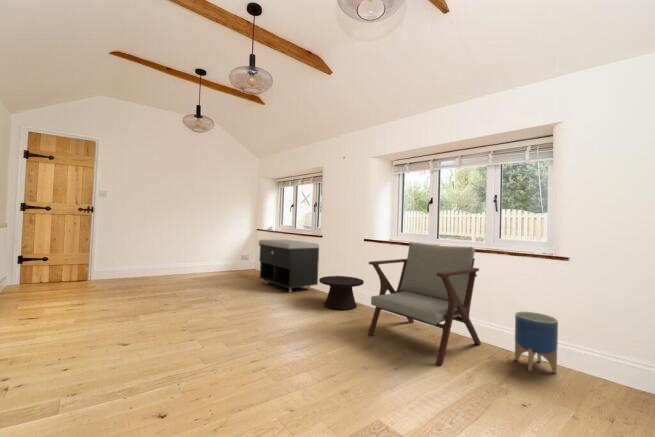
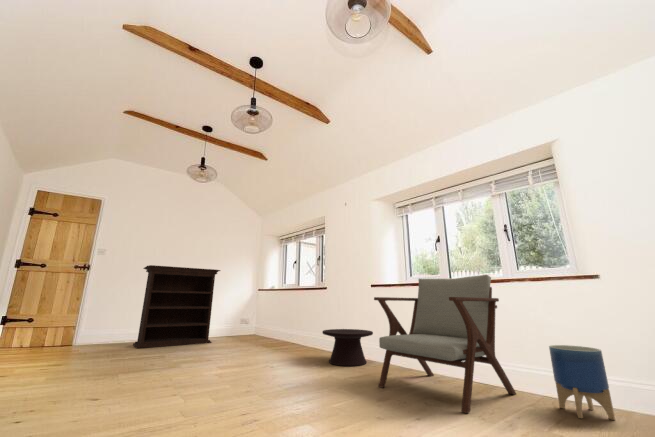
bookshelf: none [146,211,222,285] -> present [133,265,220,348]
storage bench: present [259,240,319,292] -> none [257,295,323,352]

